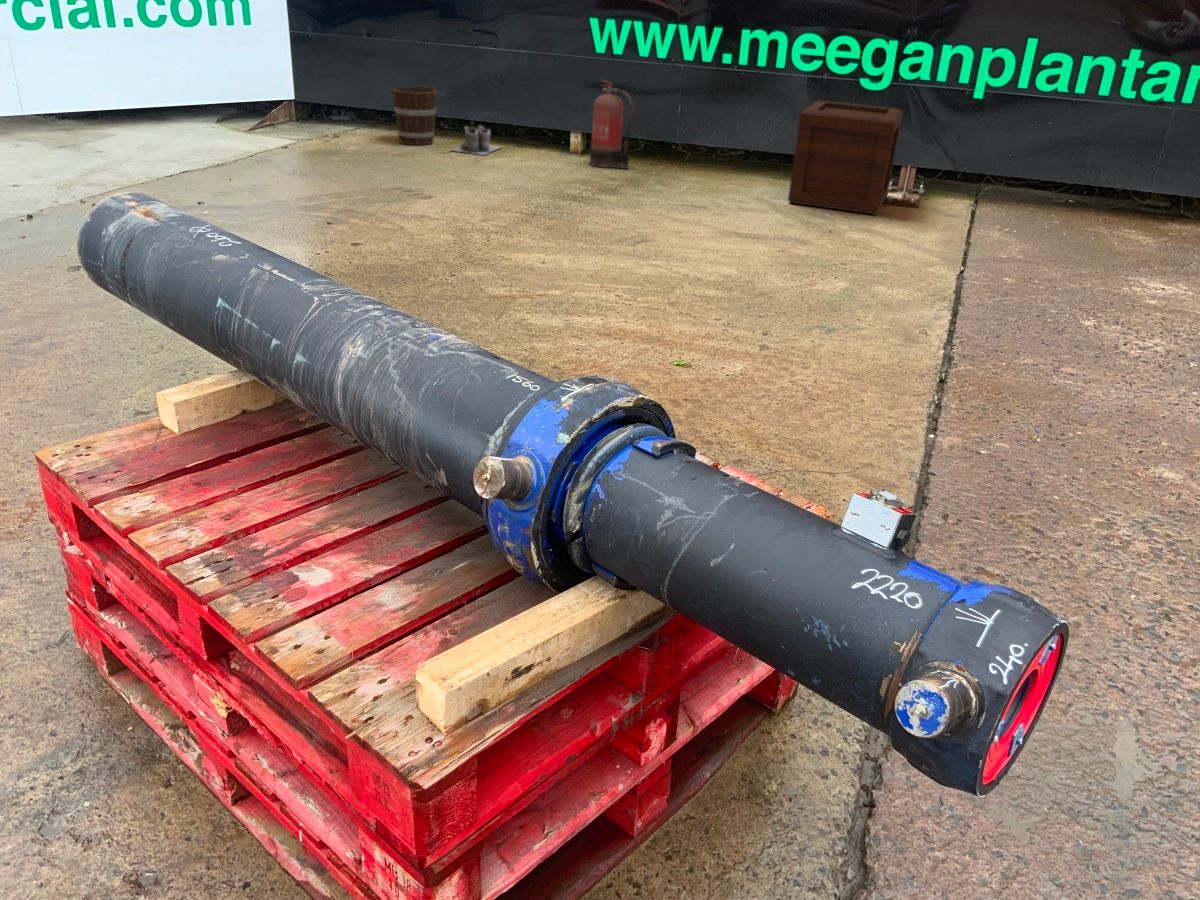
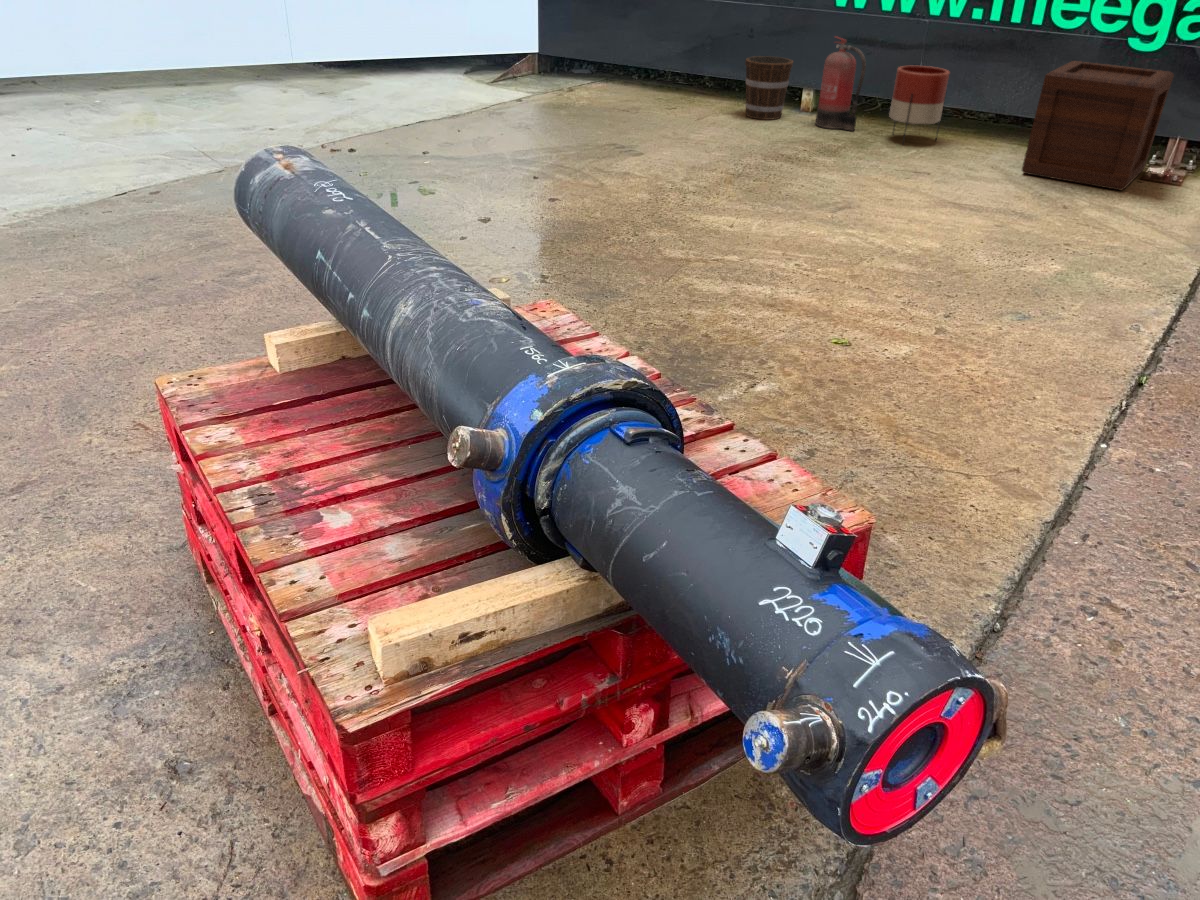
bucket: present [392,86,438,145] -> present [745,56,793,120]
planter: none [660,107,711,181] -> present [889,65,949,140]
boots: present [452,125,500,155] -> none [676,82,731,113]

